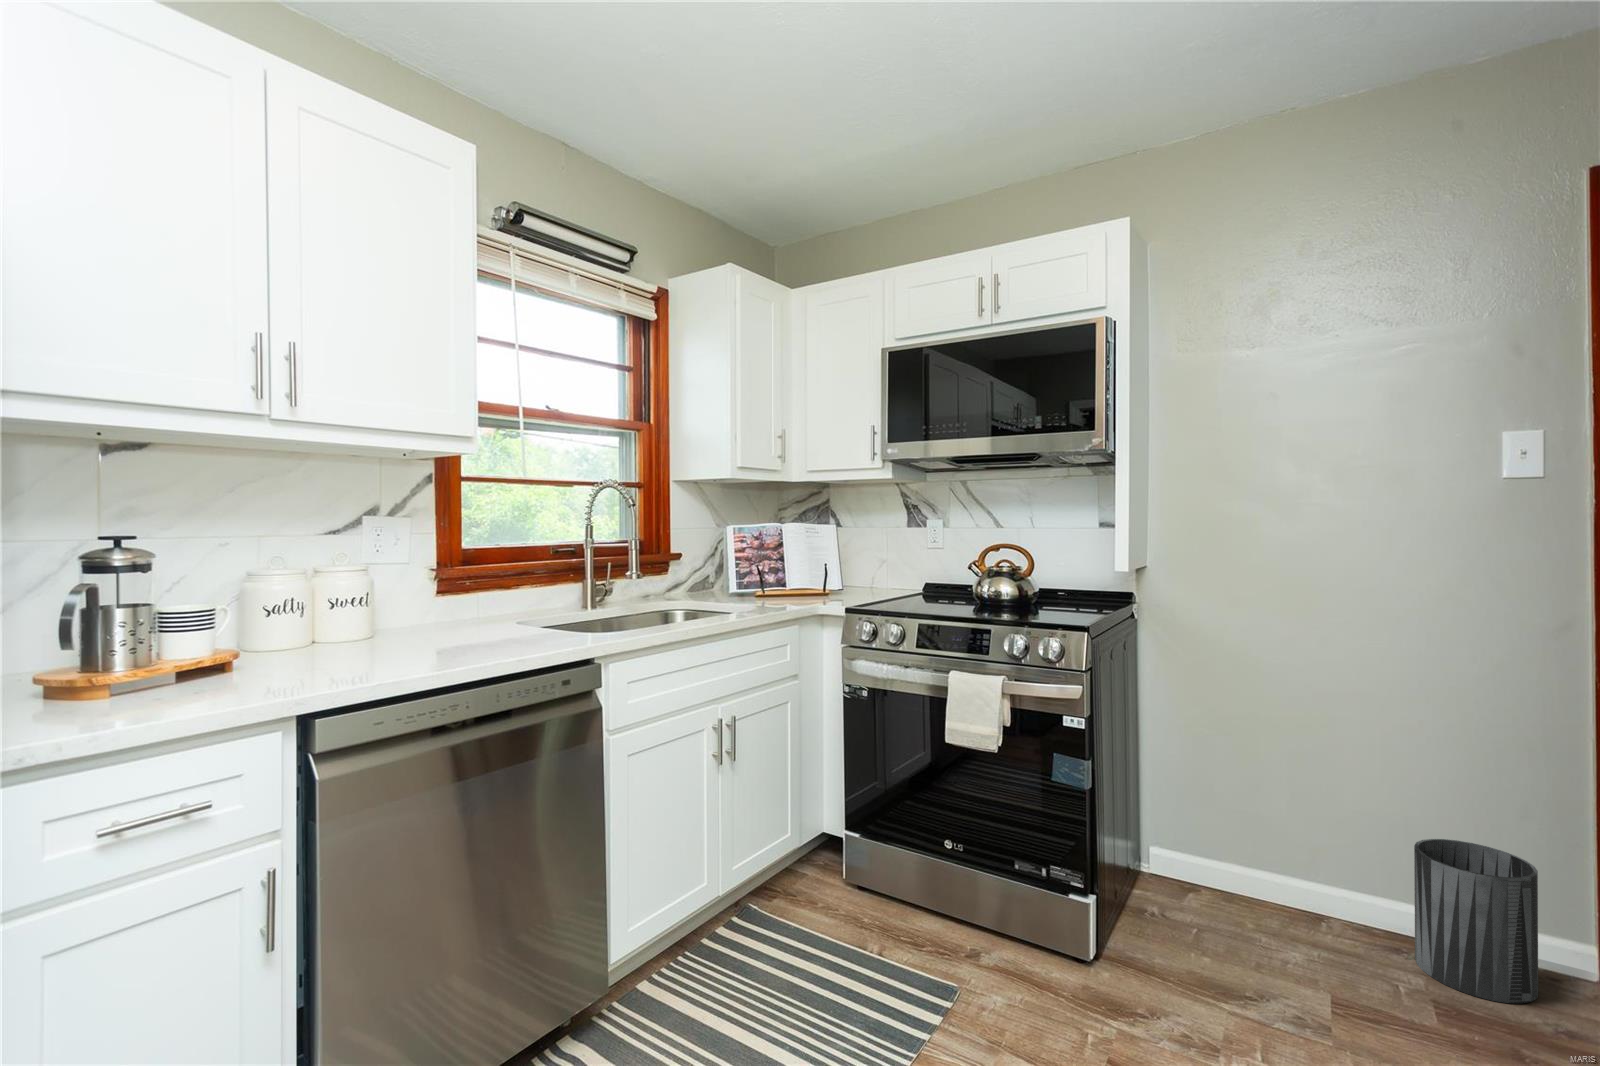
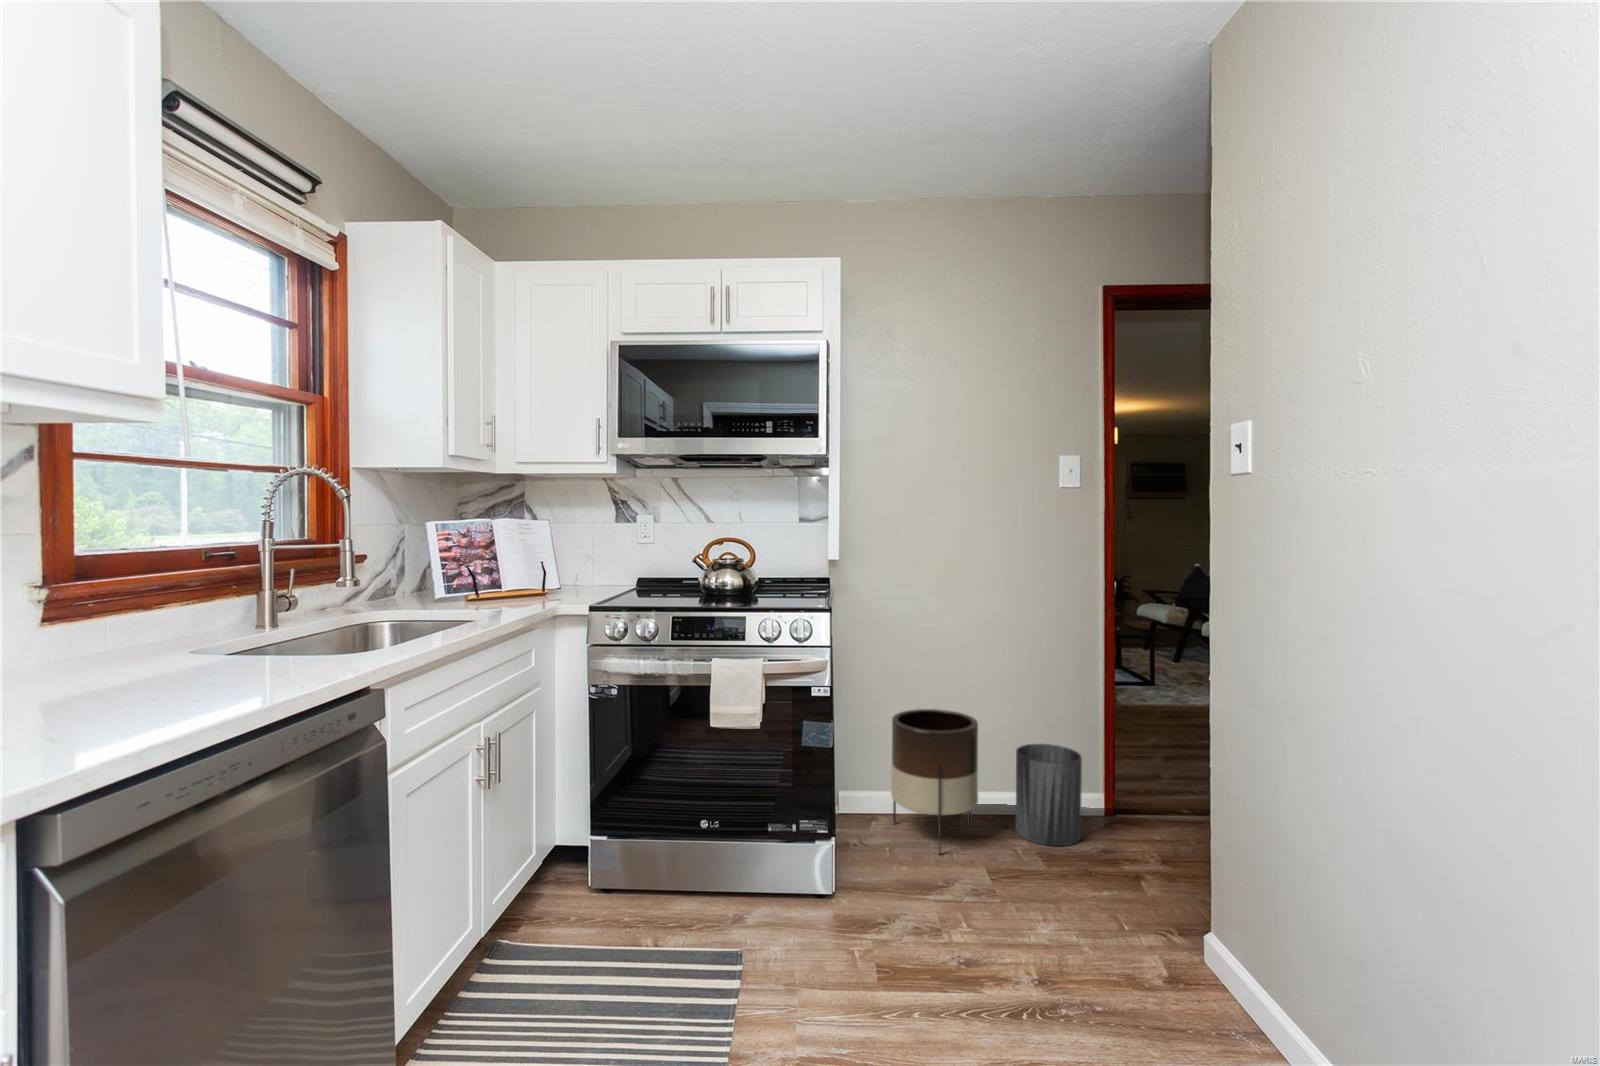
planter: none [1209,763,1341,958] -> present [891,709,978,854]

